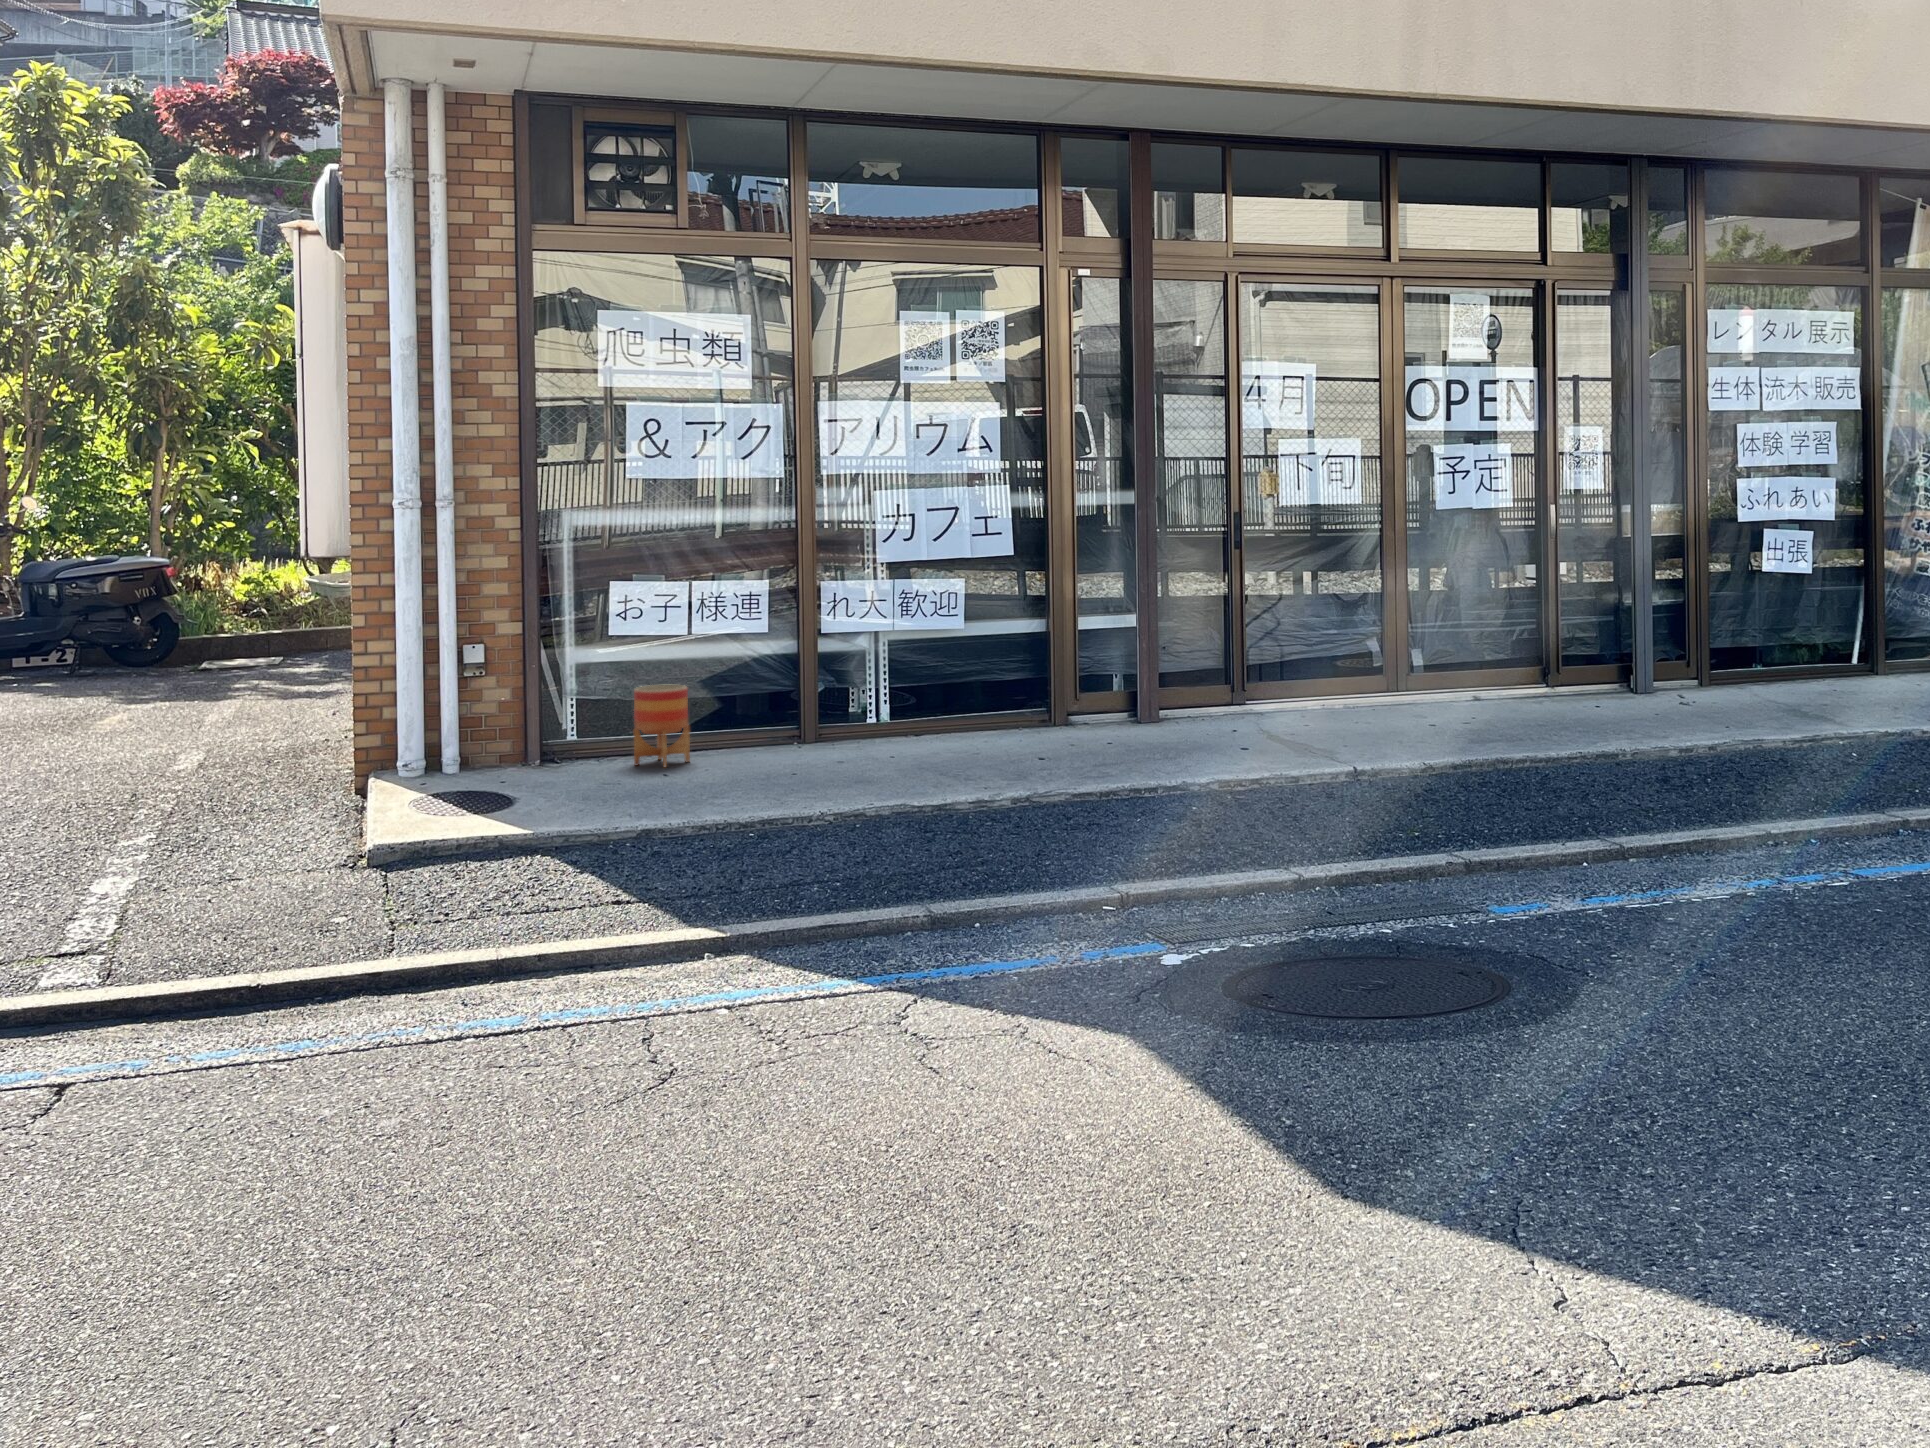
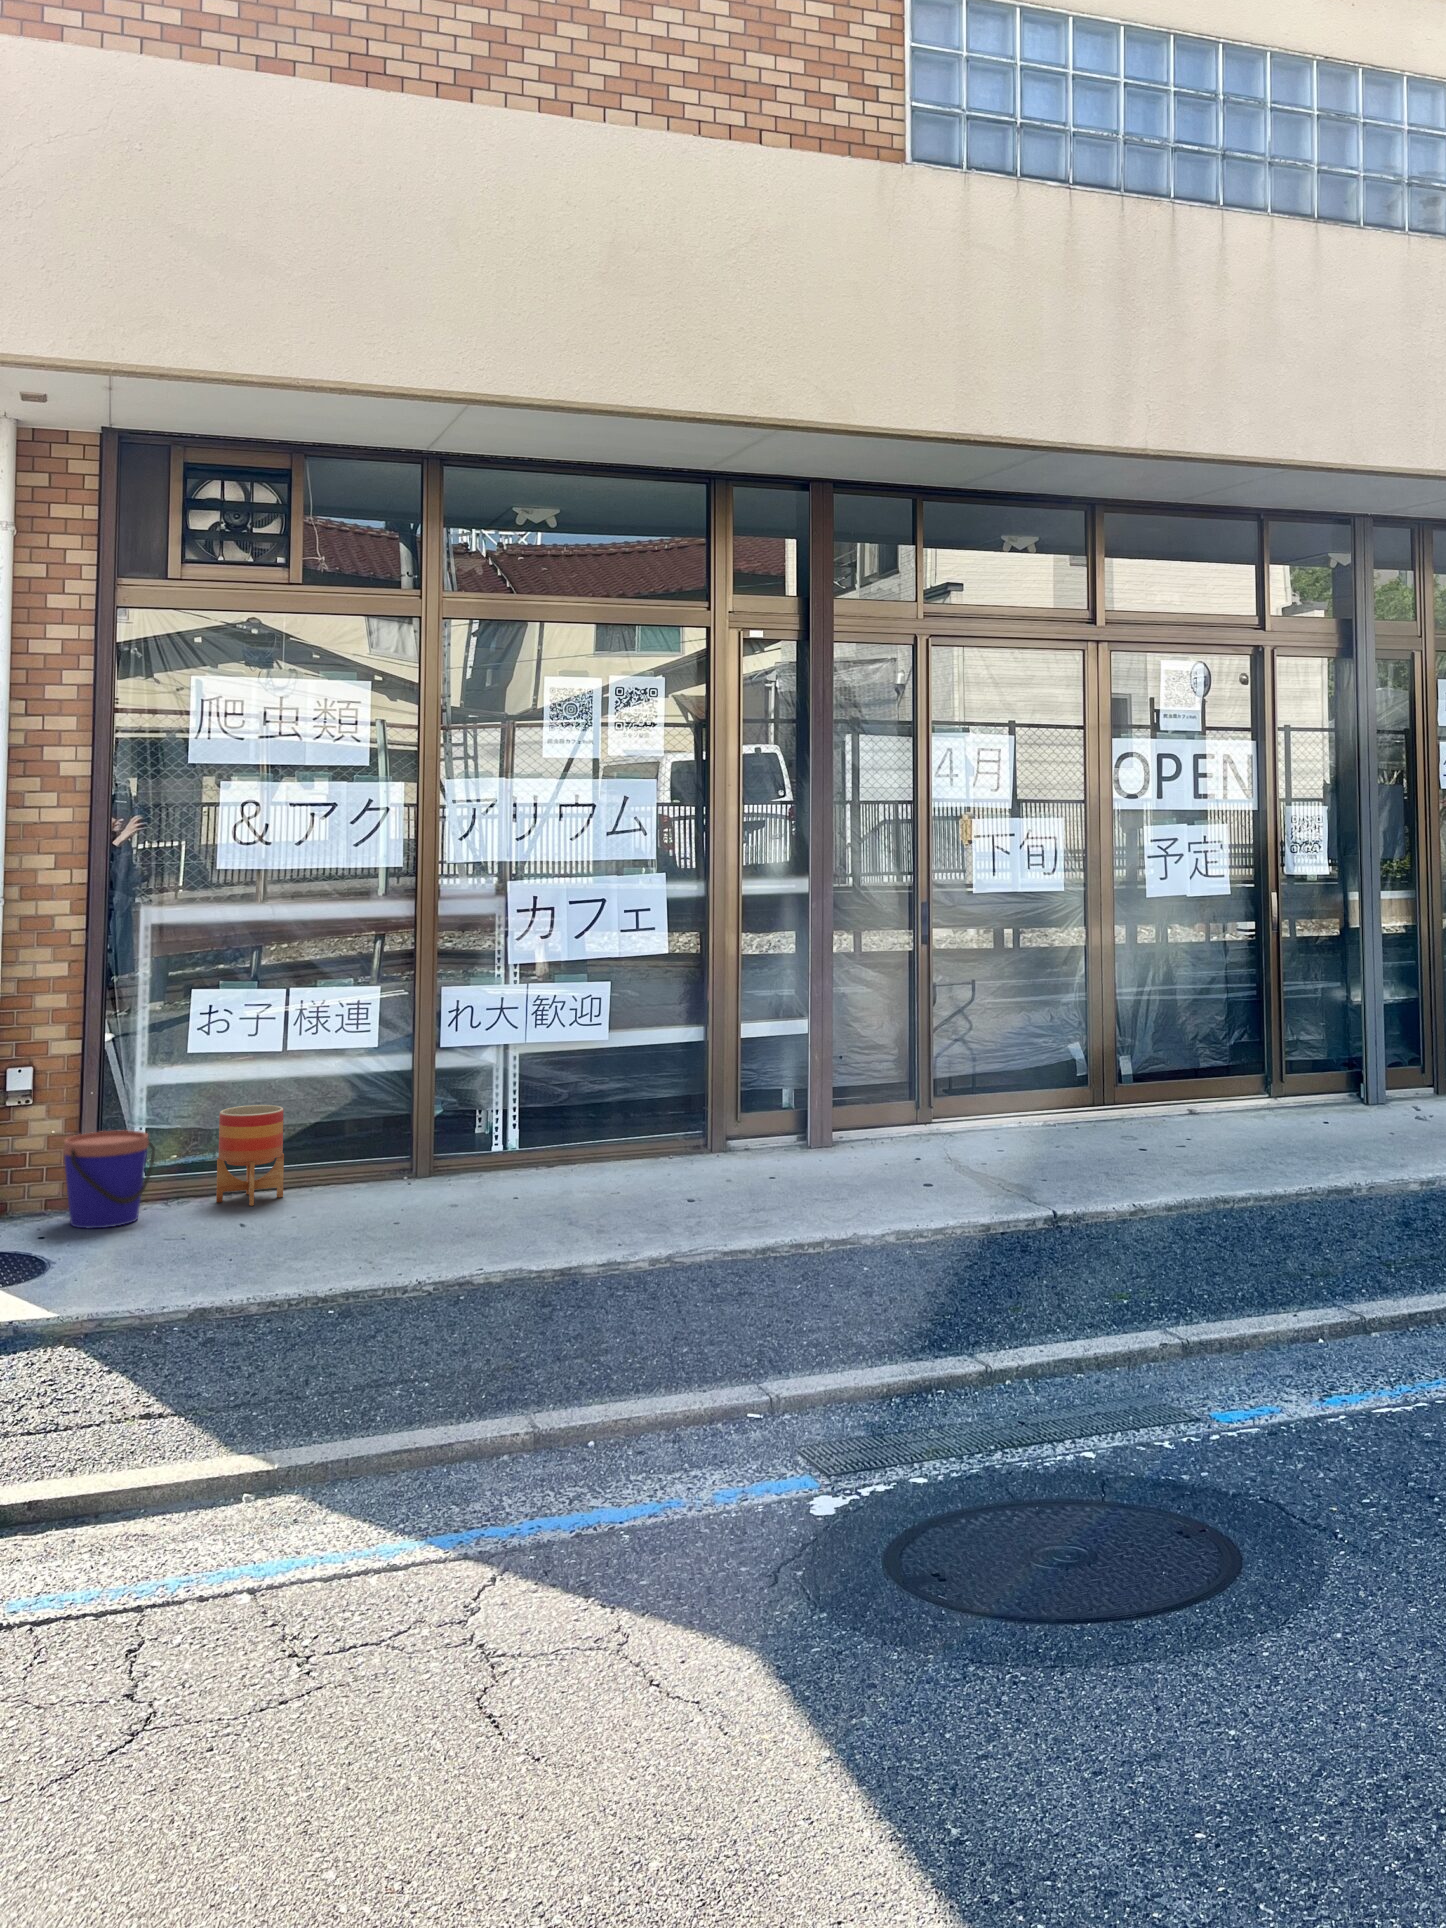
bucket: none [507,704,584,783] -> present [63,1130,155,1228]

